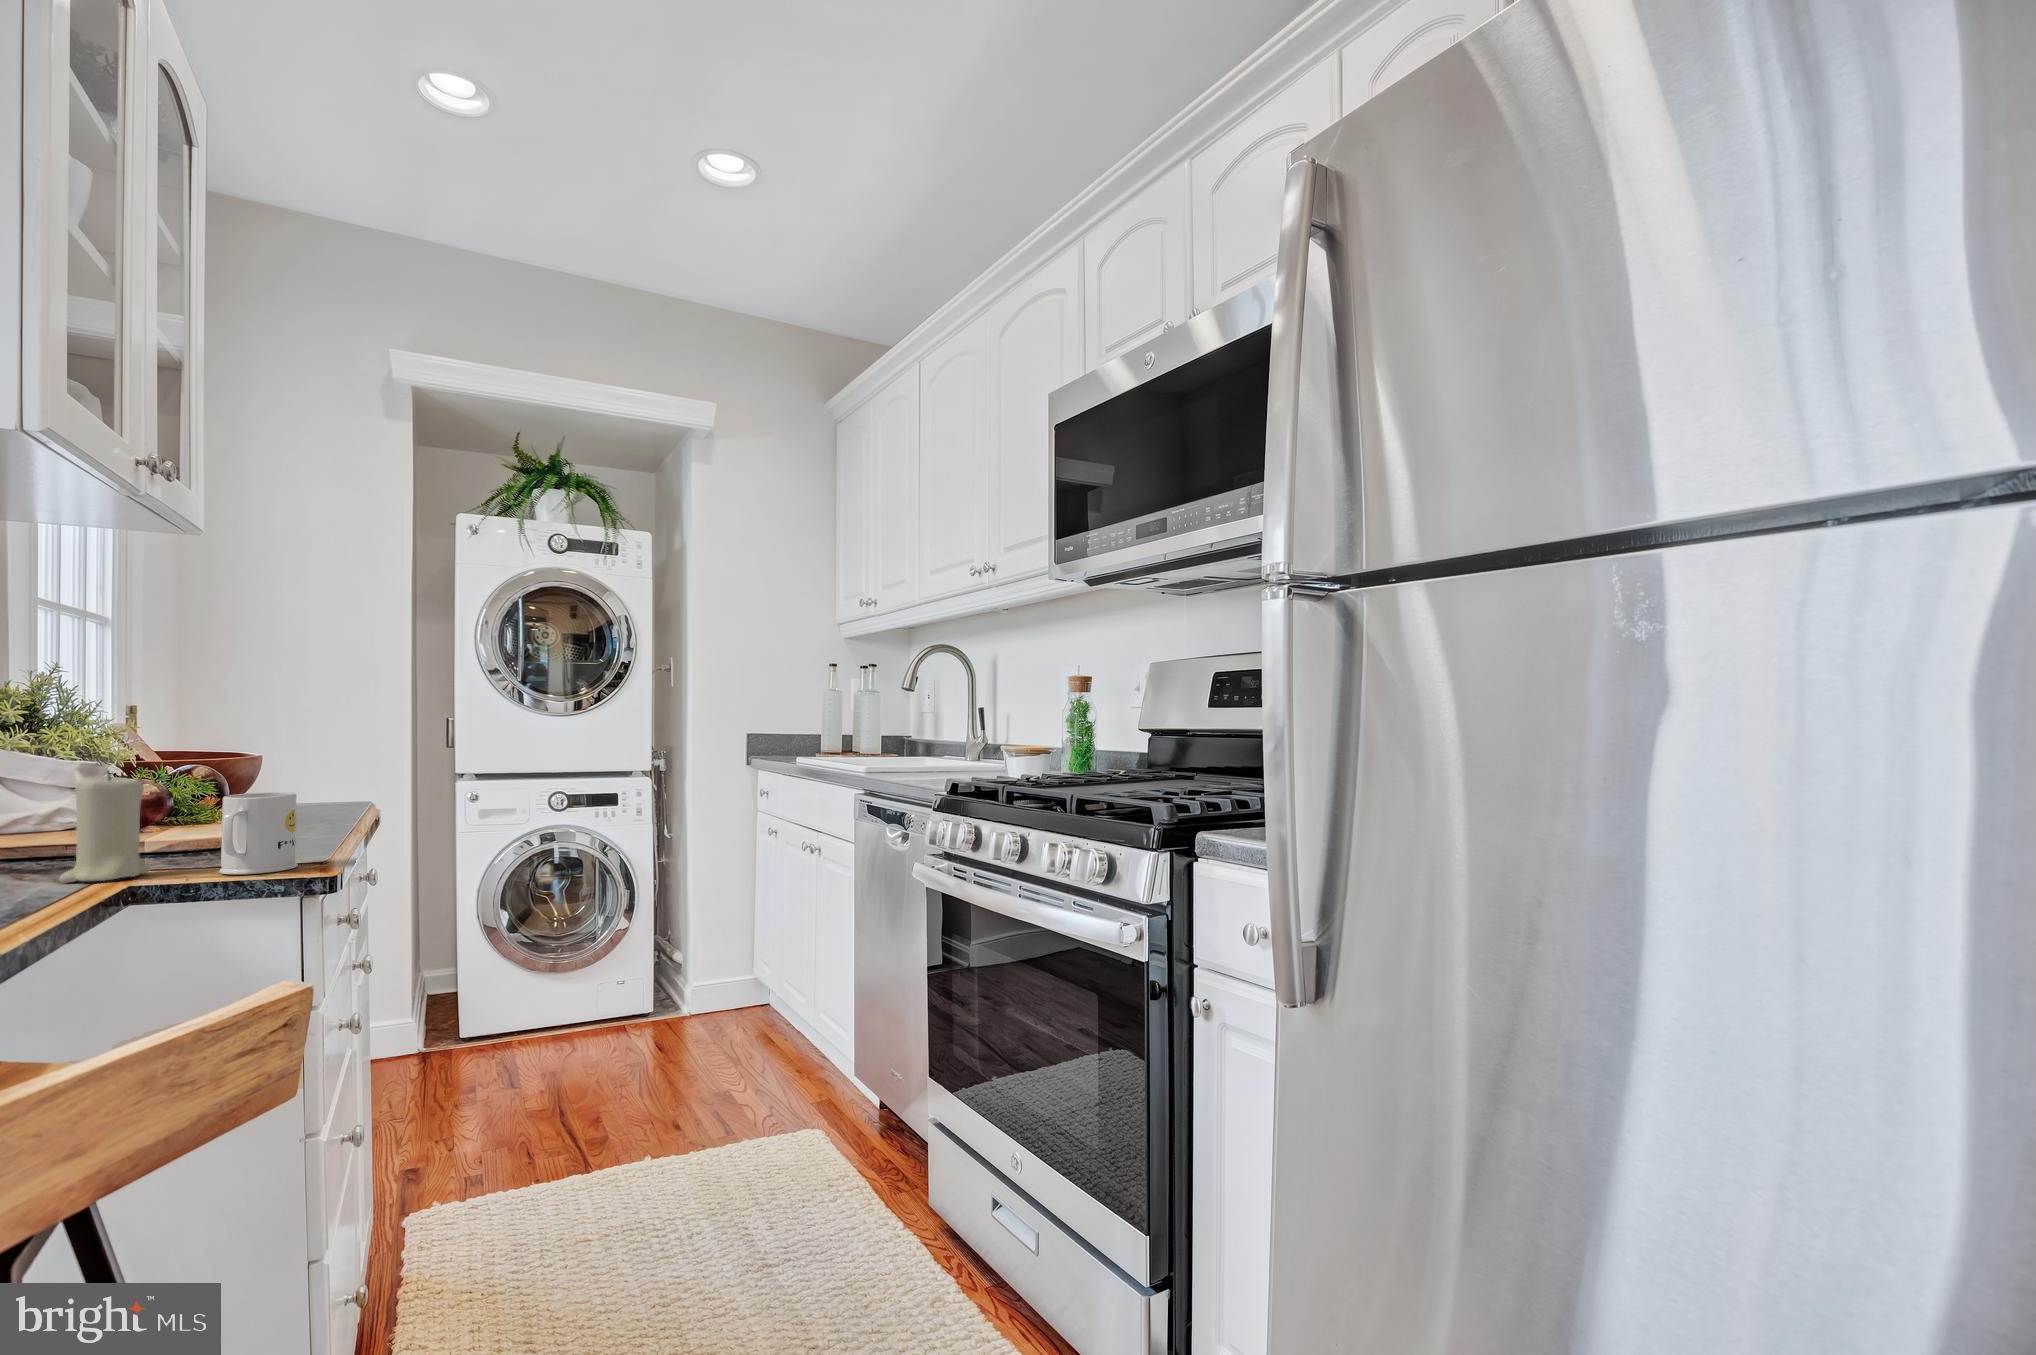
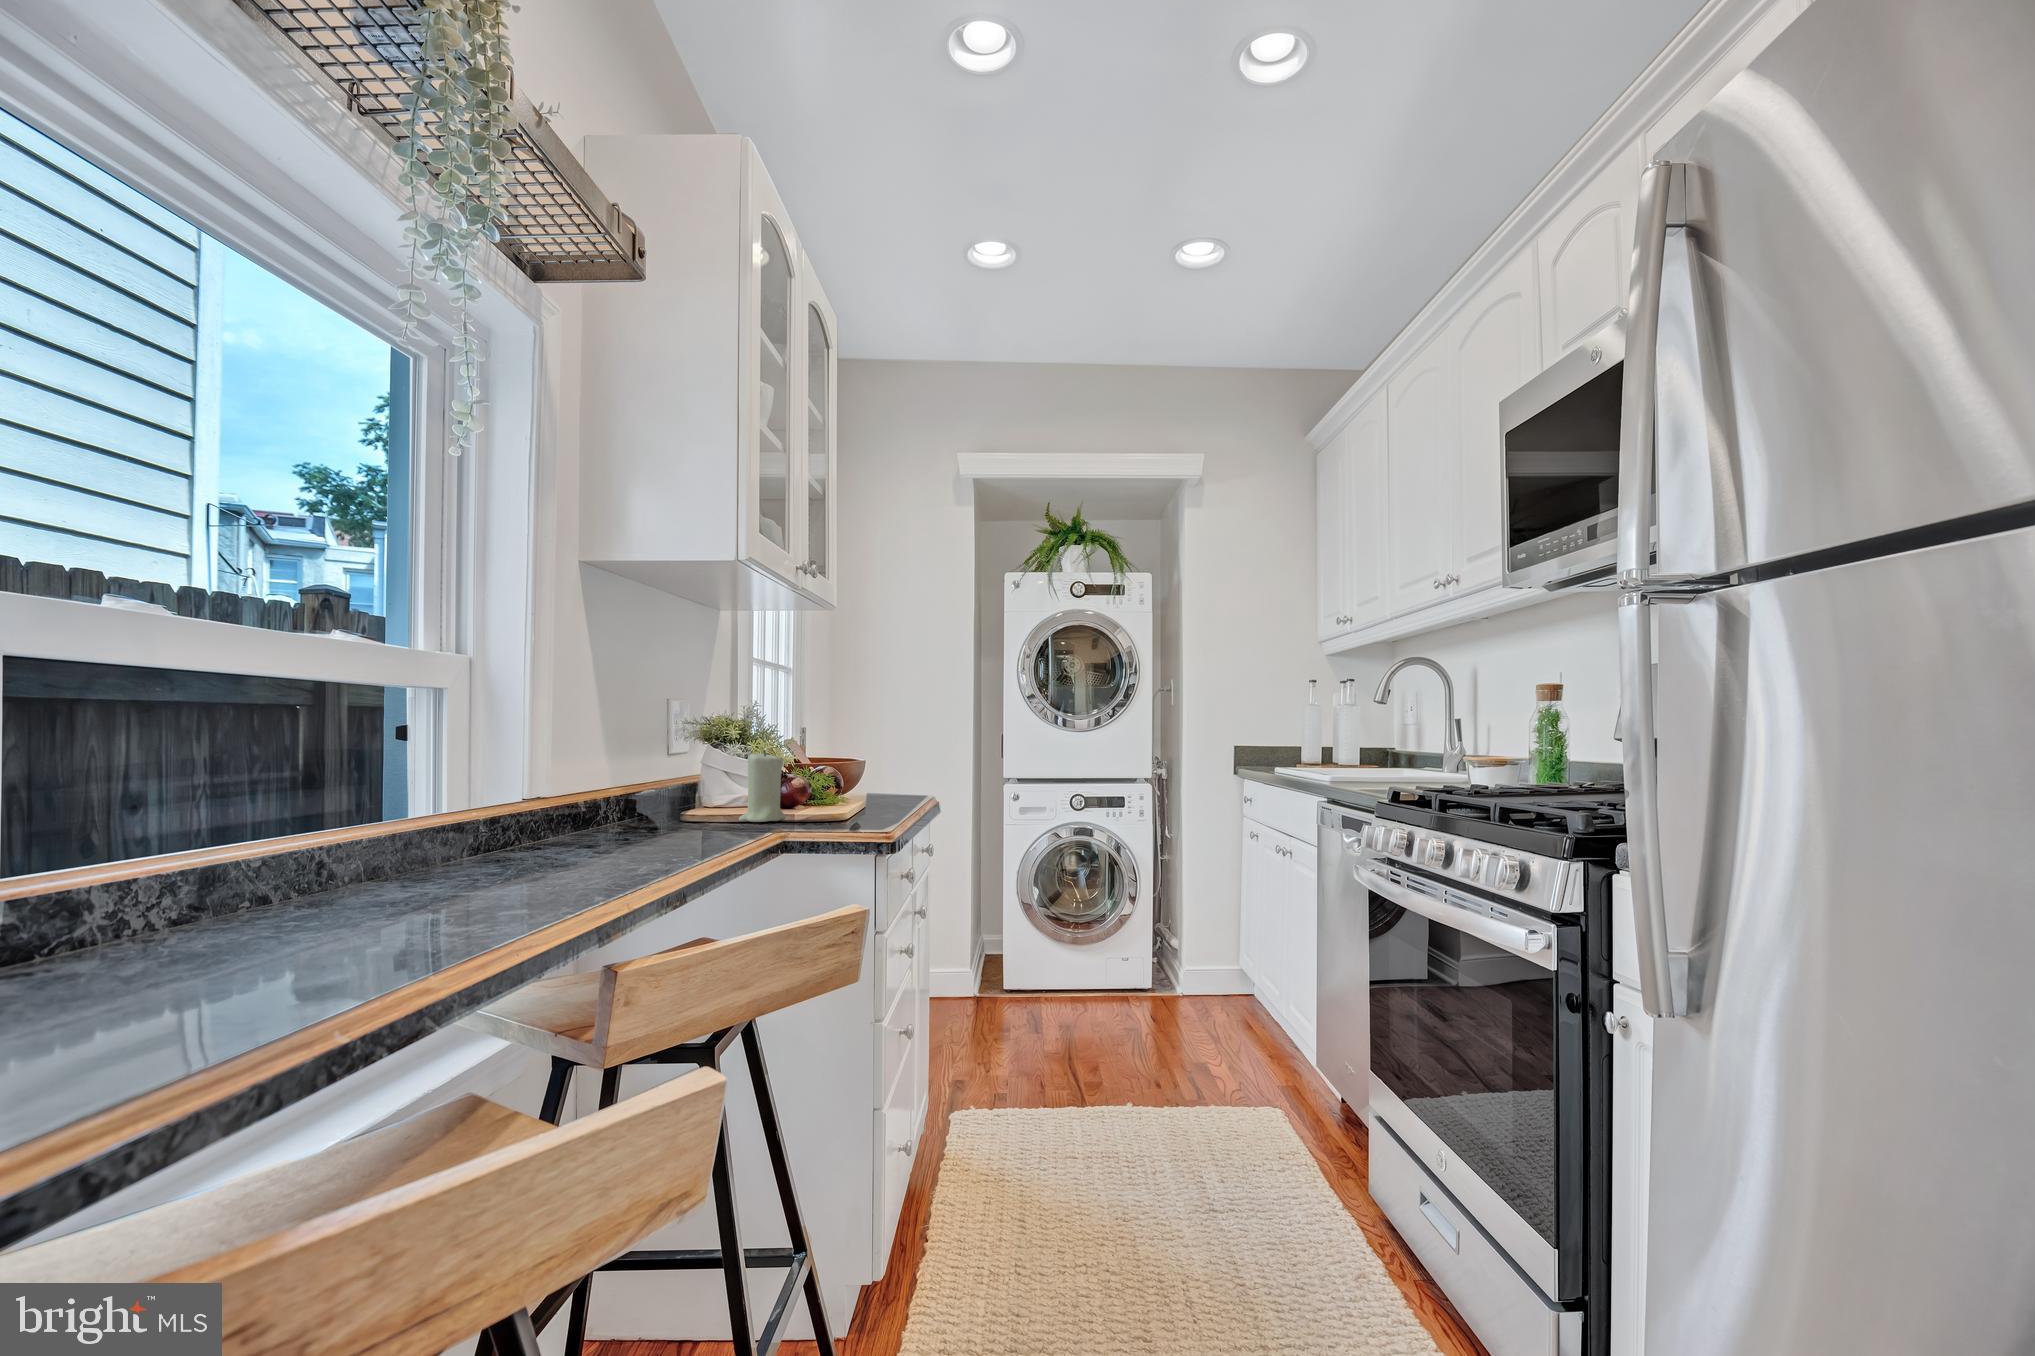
mug: present [219,792,298,874] -> none [821,769,866,824]

